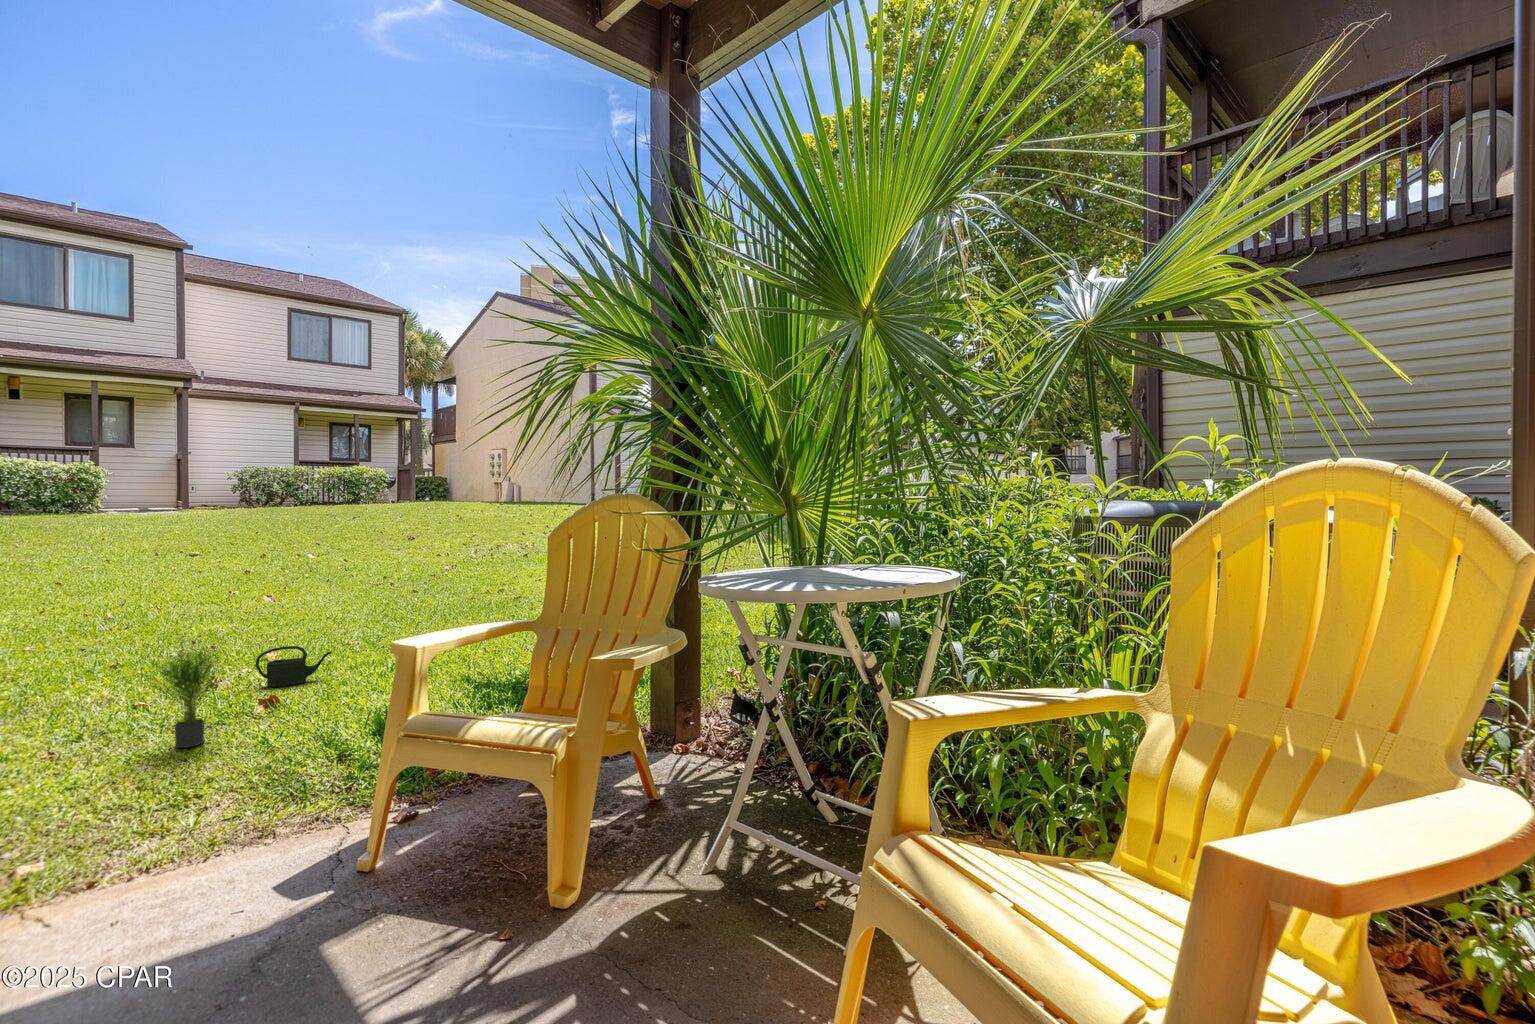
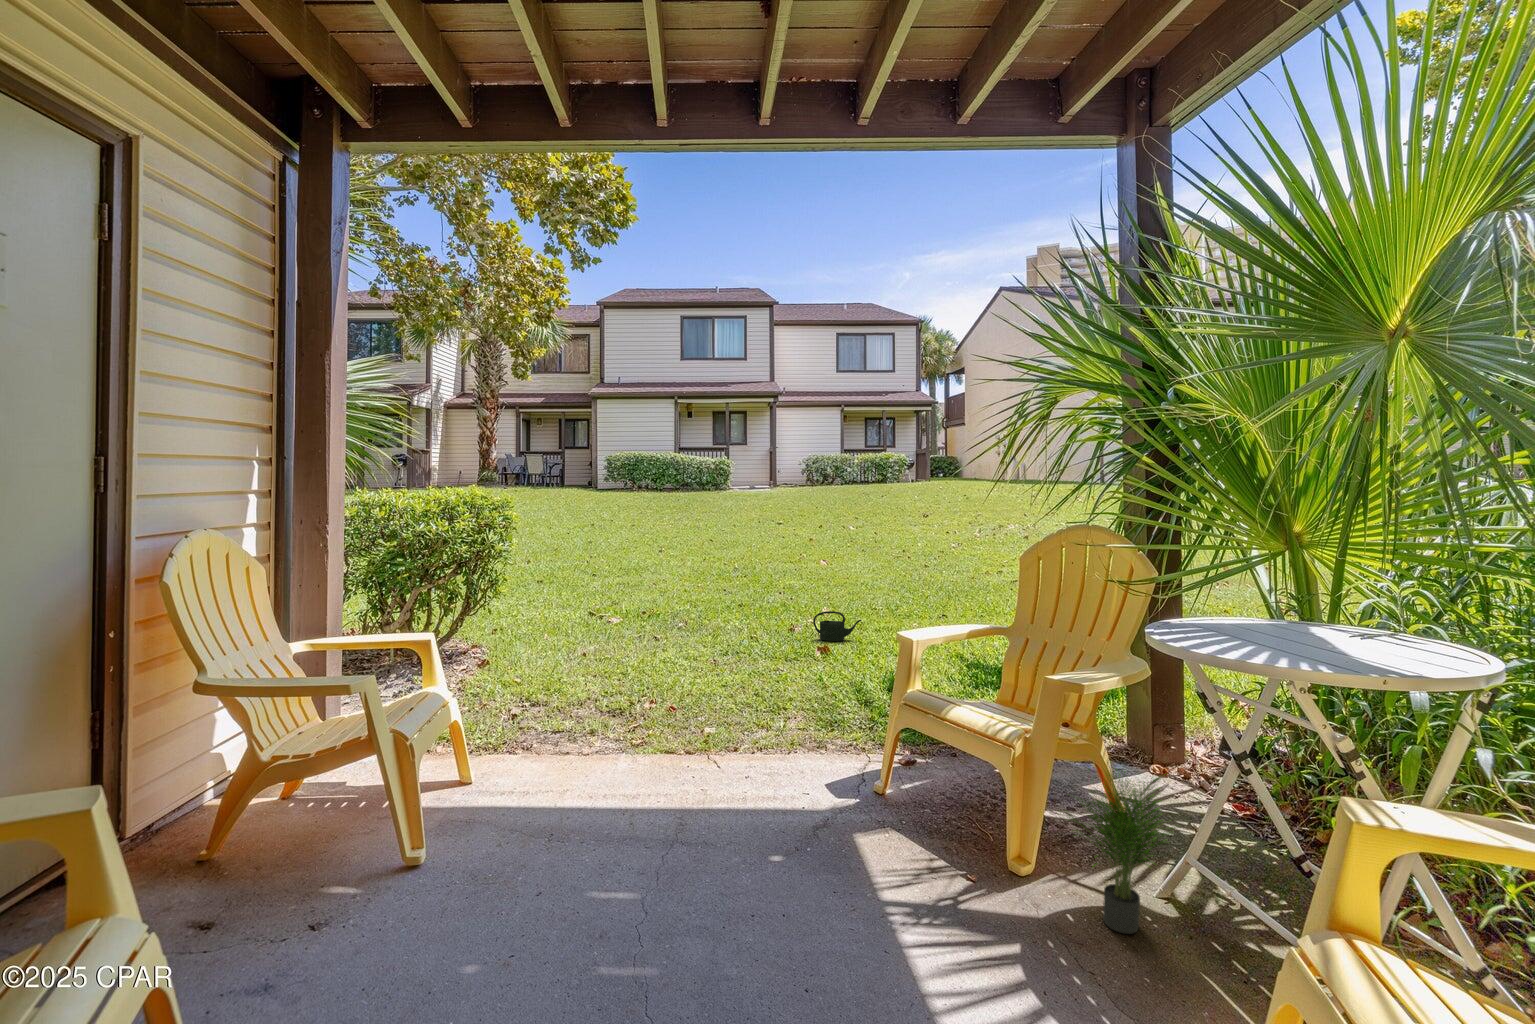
potted plant: present [148,641,221,748] -> present [1067,775,1175,934]

